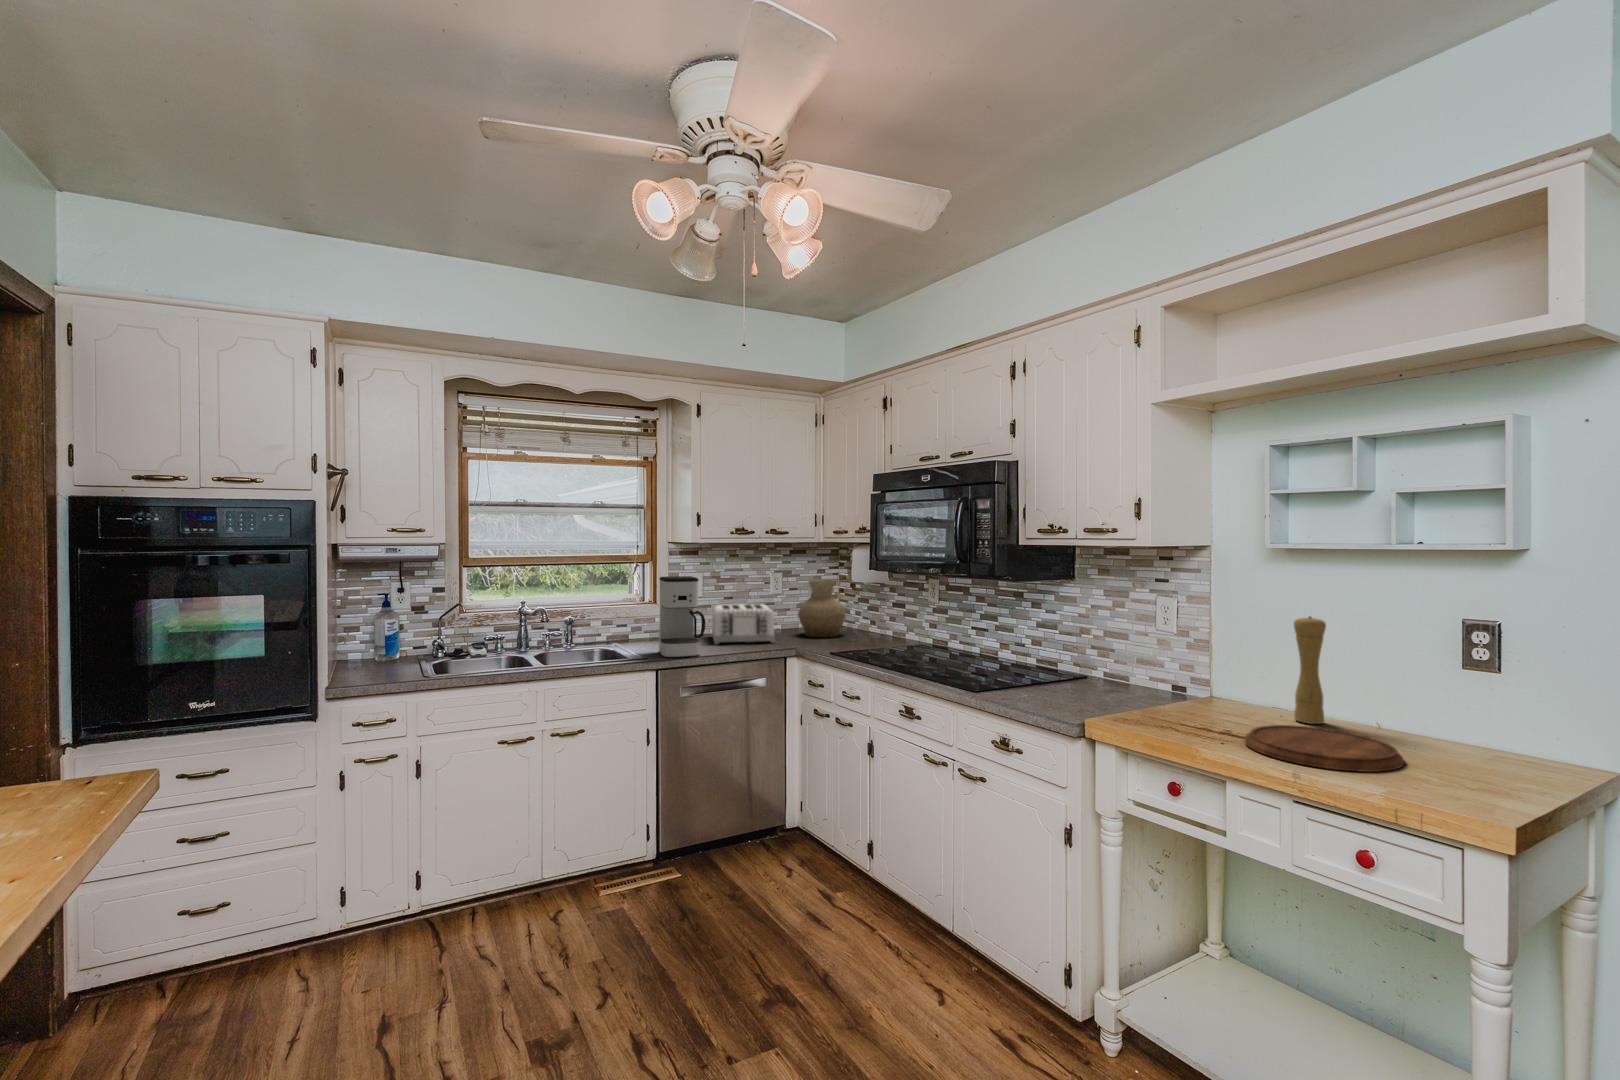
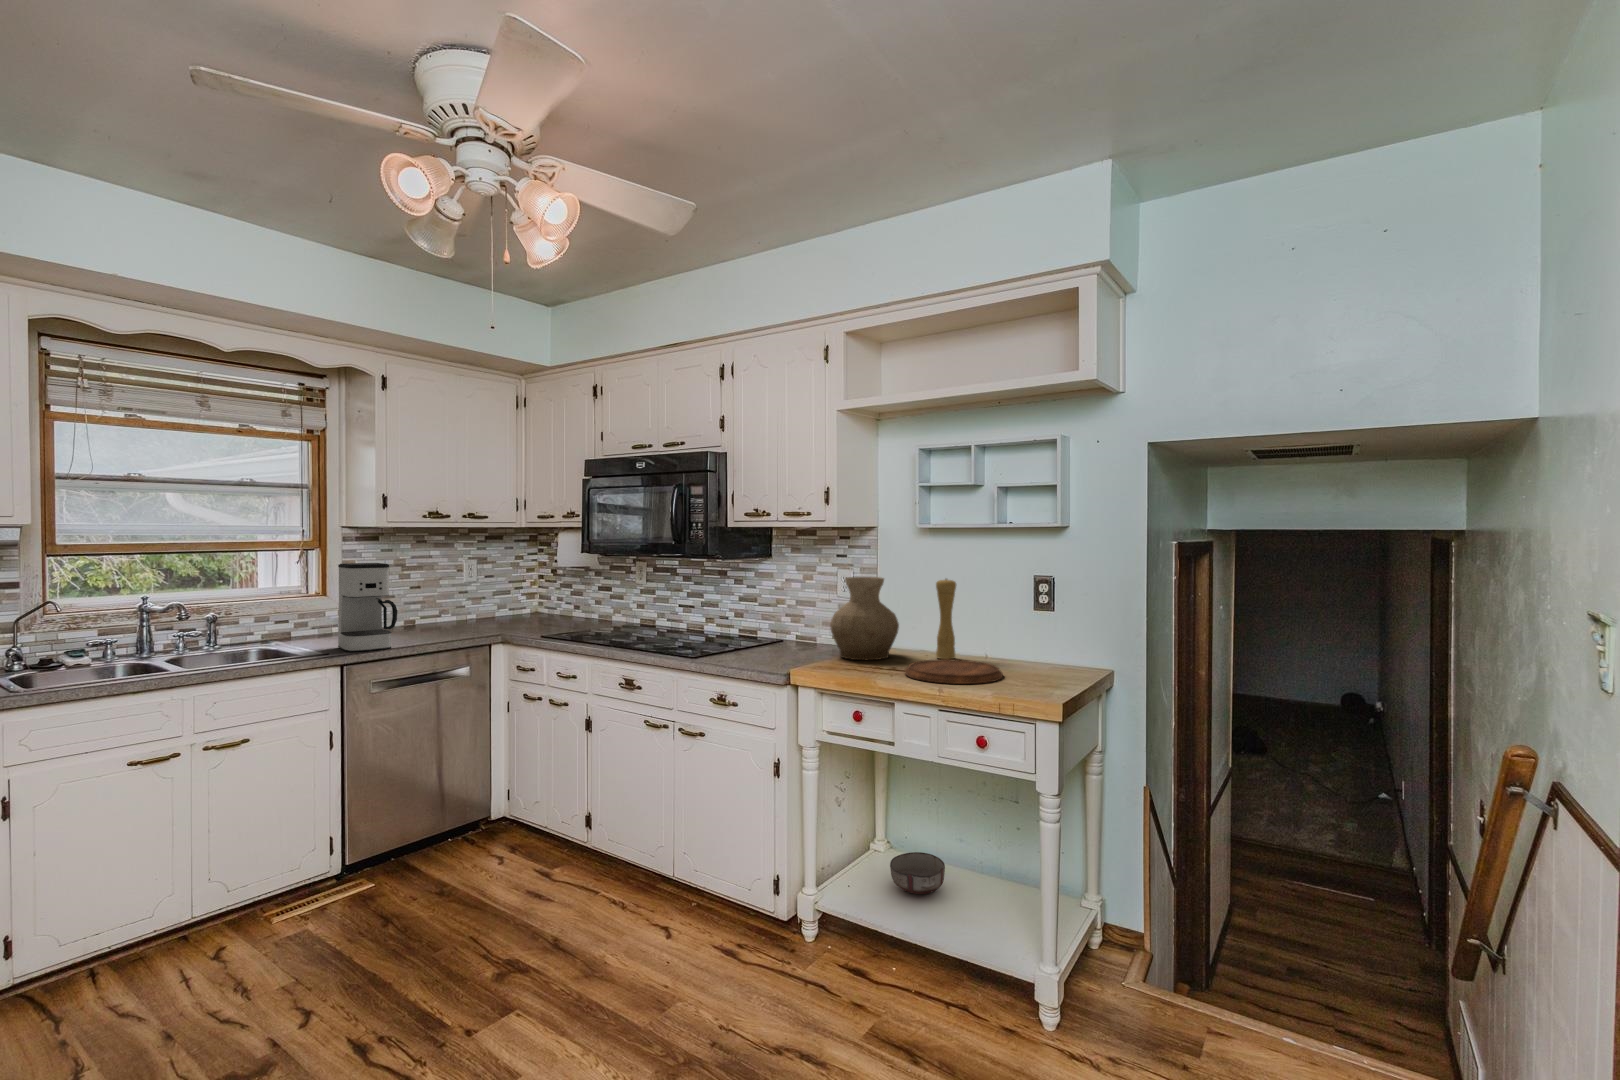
vase: present [798,579,846,637] -> present [830,577,899,660]
toaster: present [712,604,775,644] -> none [395,593,474,637]
ceramic bowl: none [1224,968,1307,1033] -> present [890,852,945,894]

